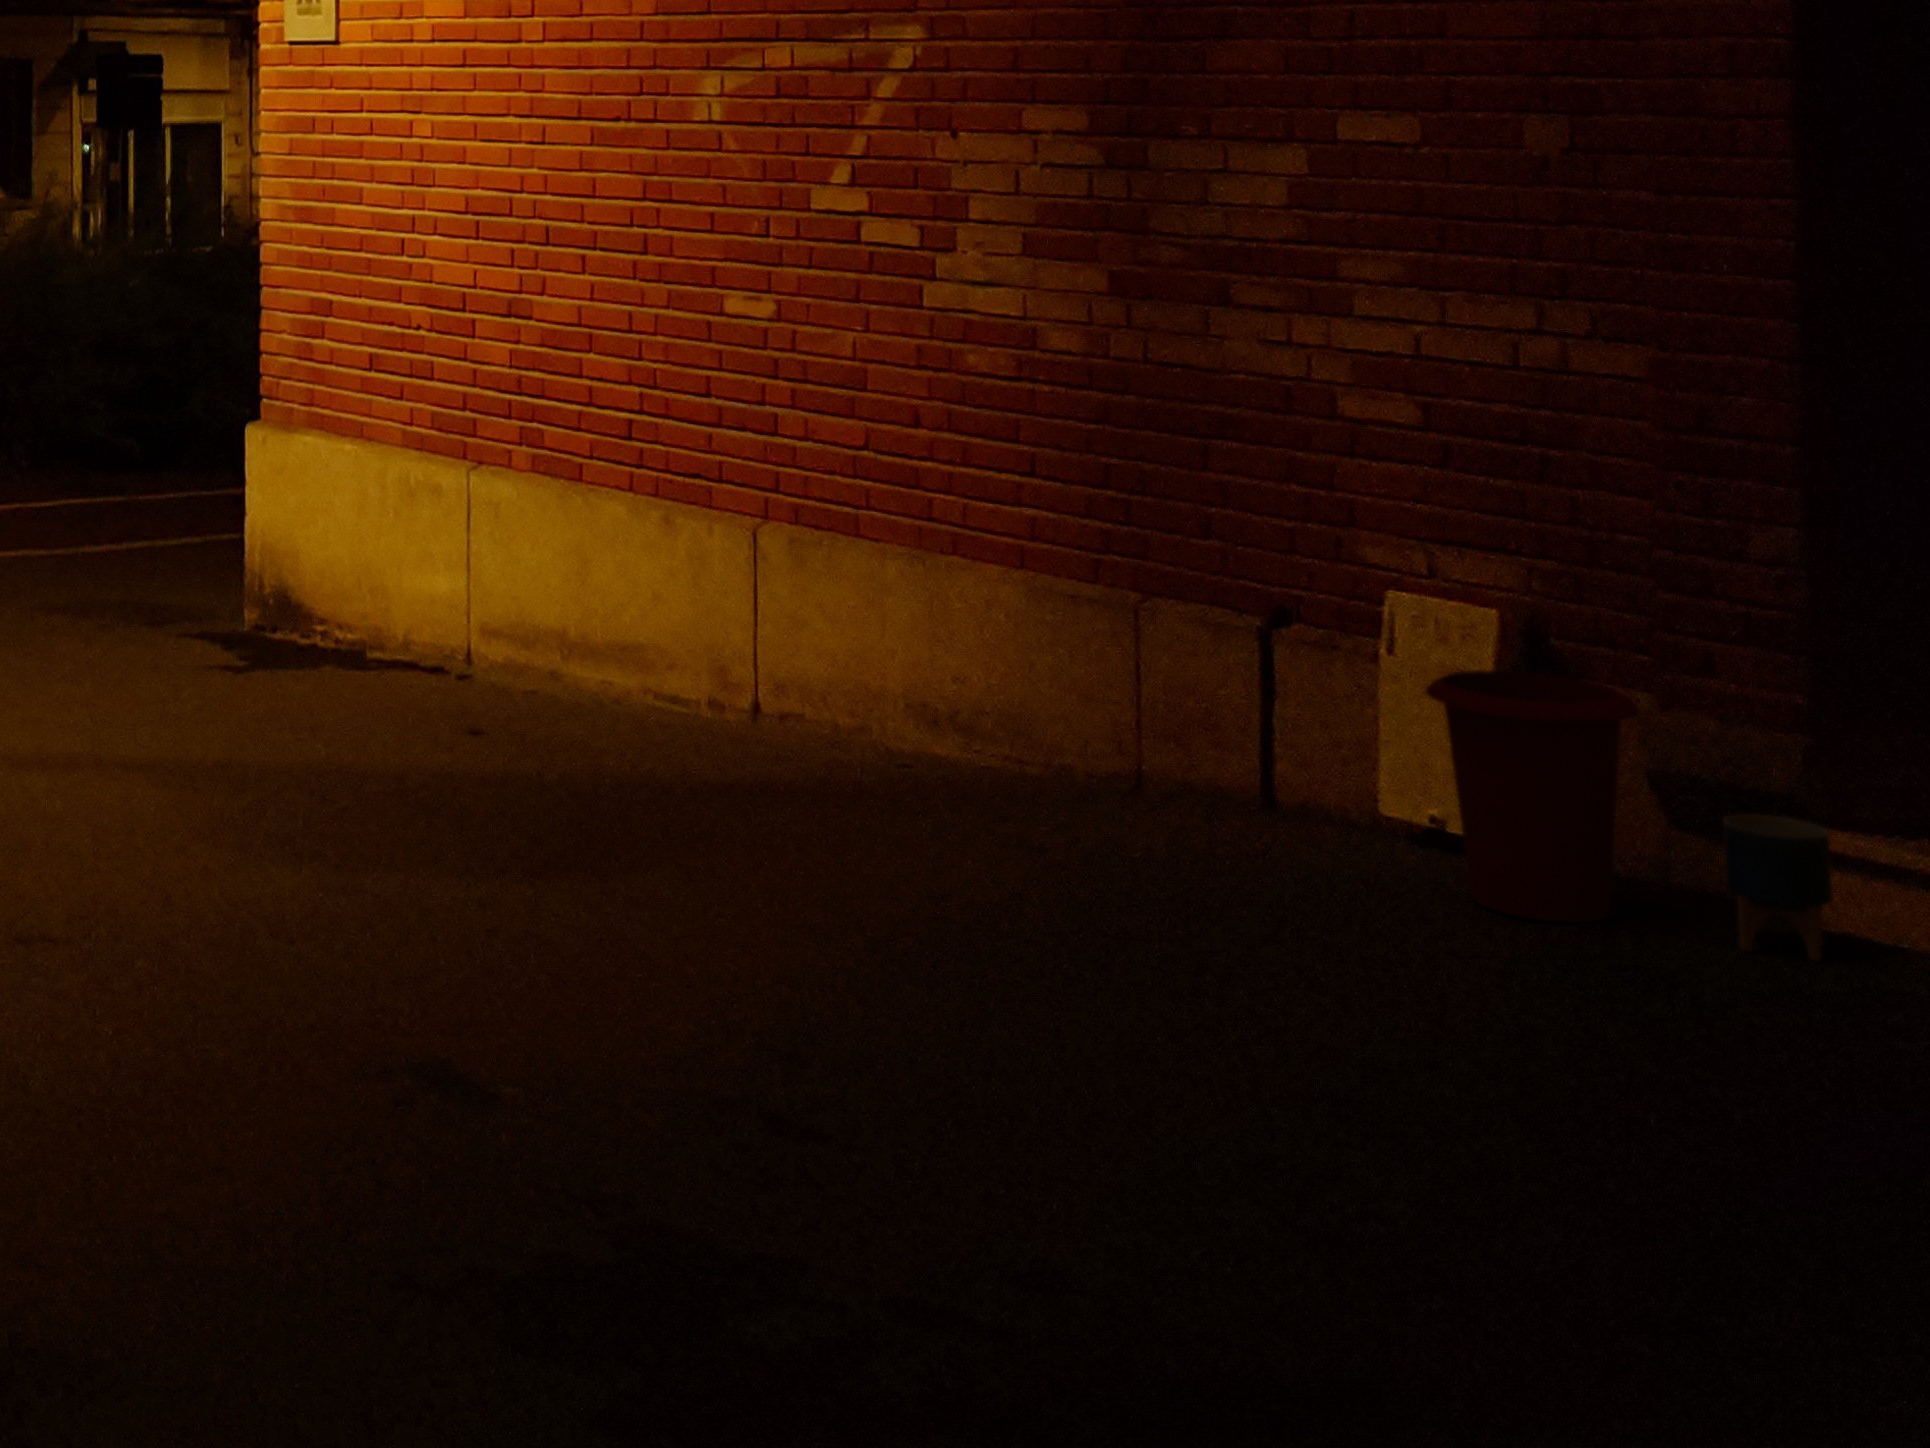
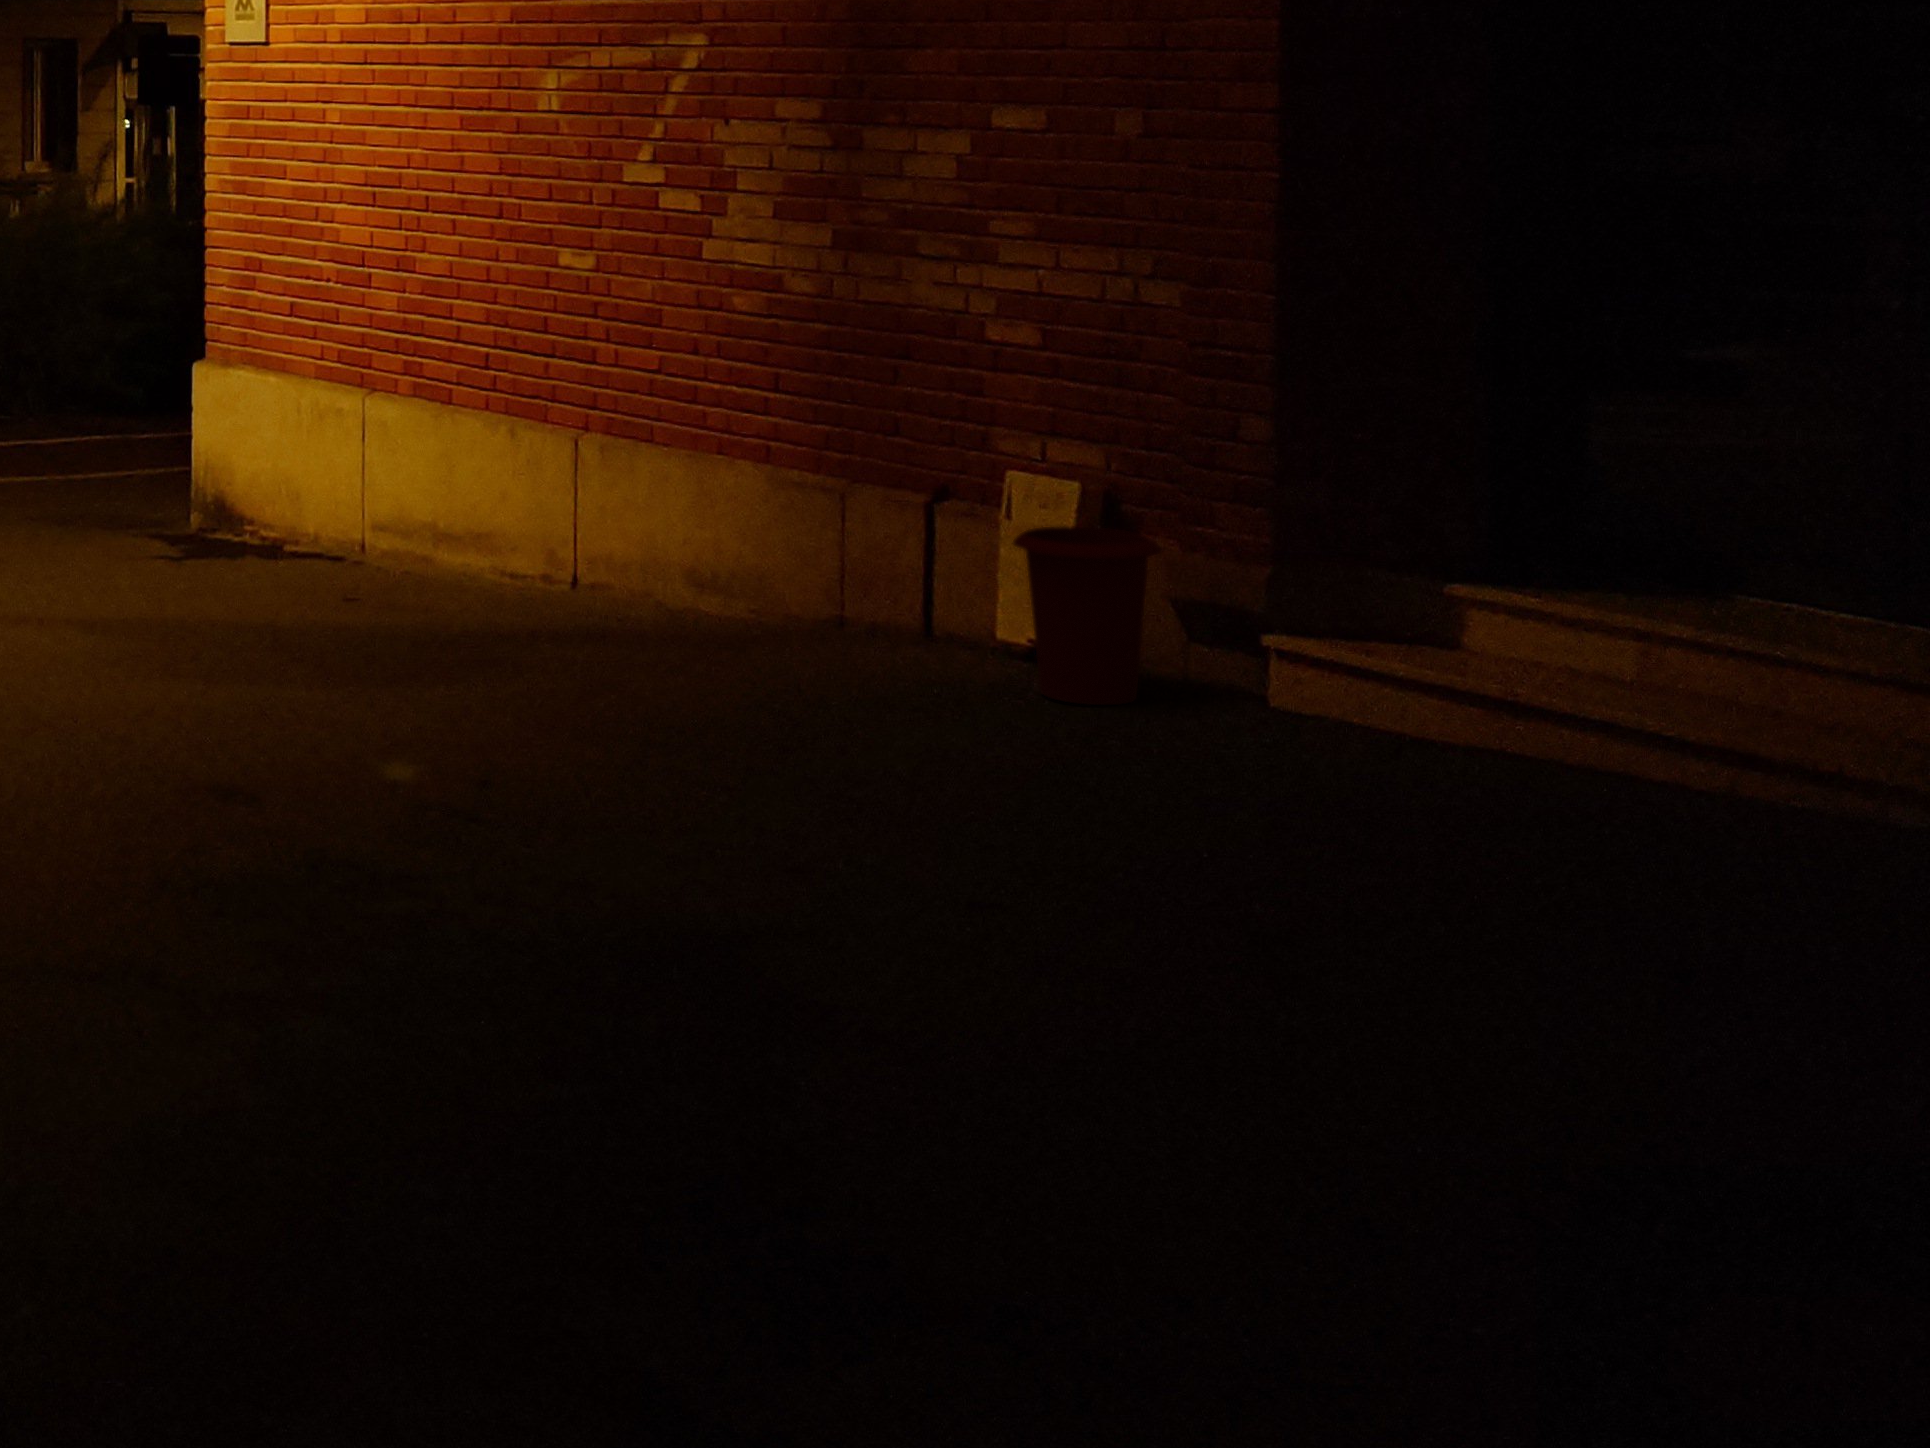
planter: present [1723,814,1832,961] -> none [1206,624,1278,726]

